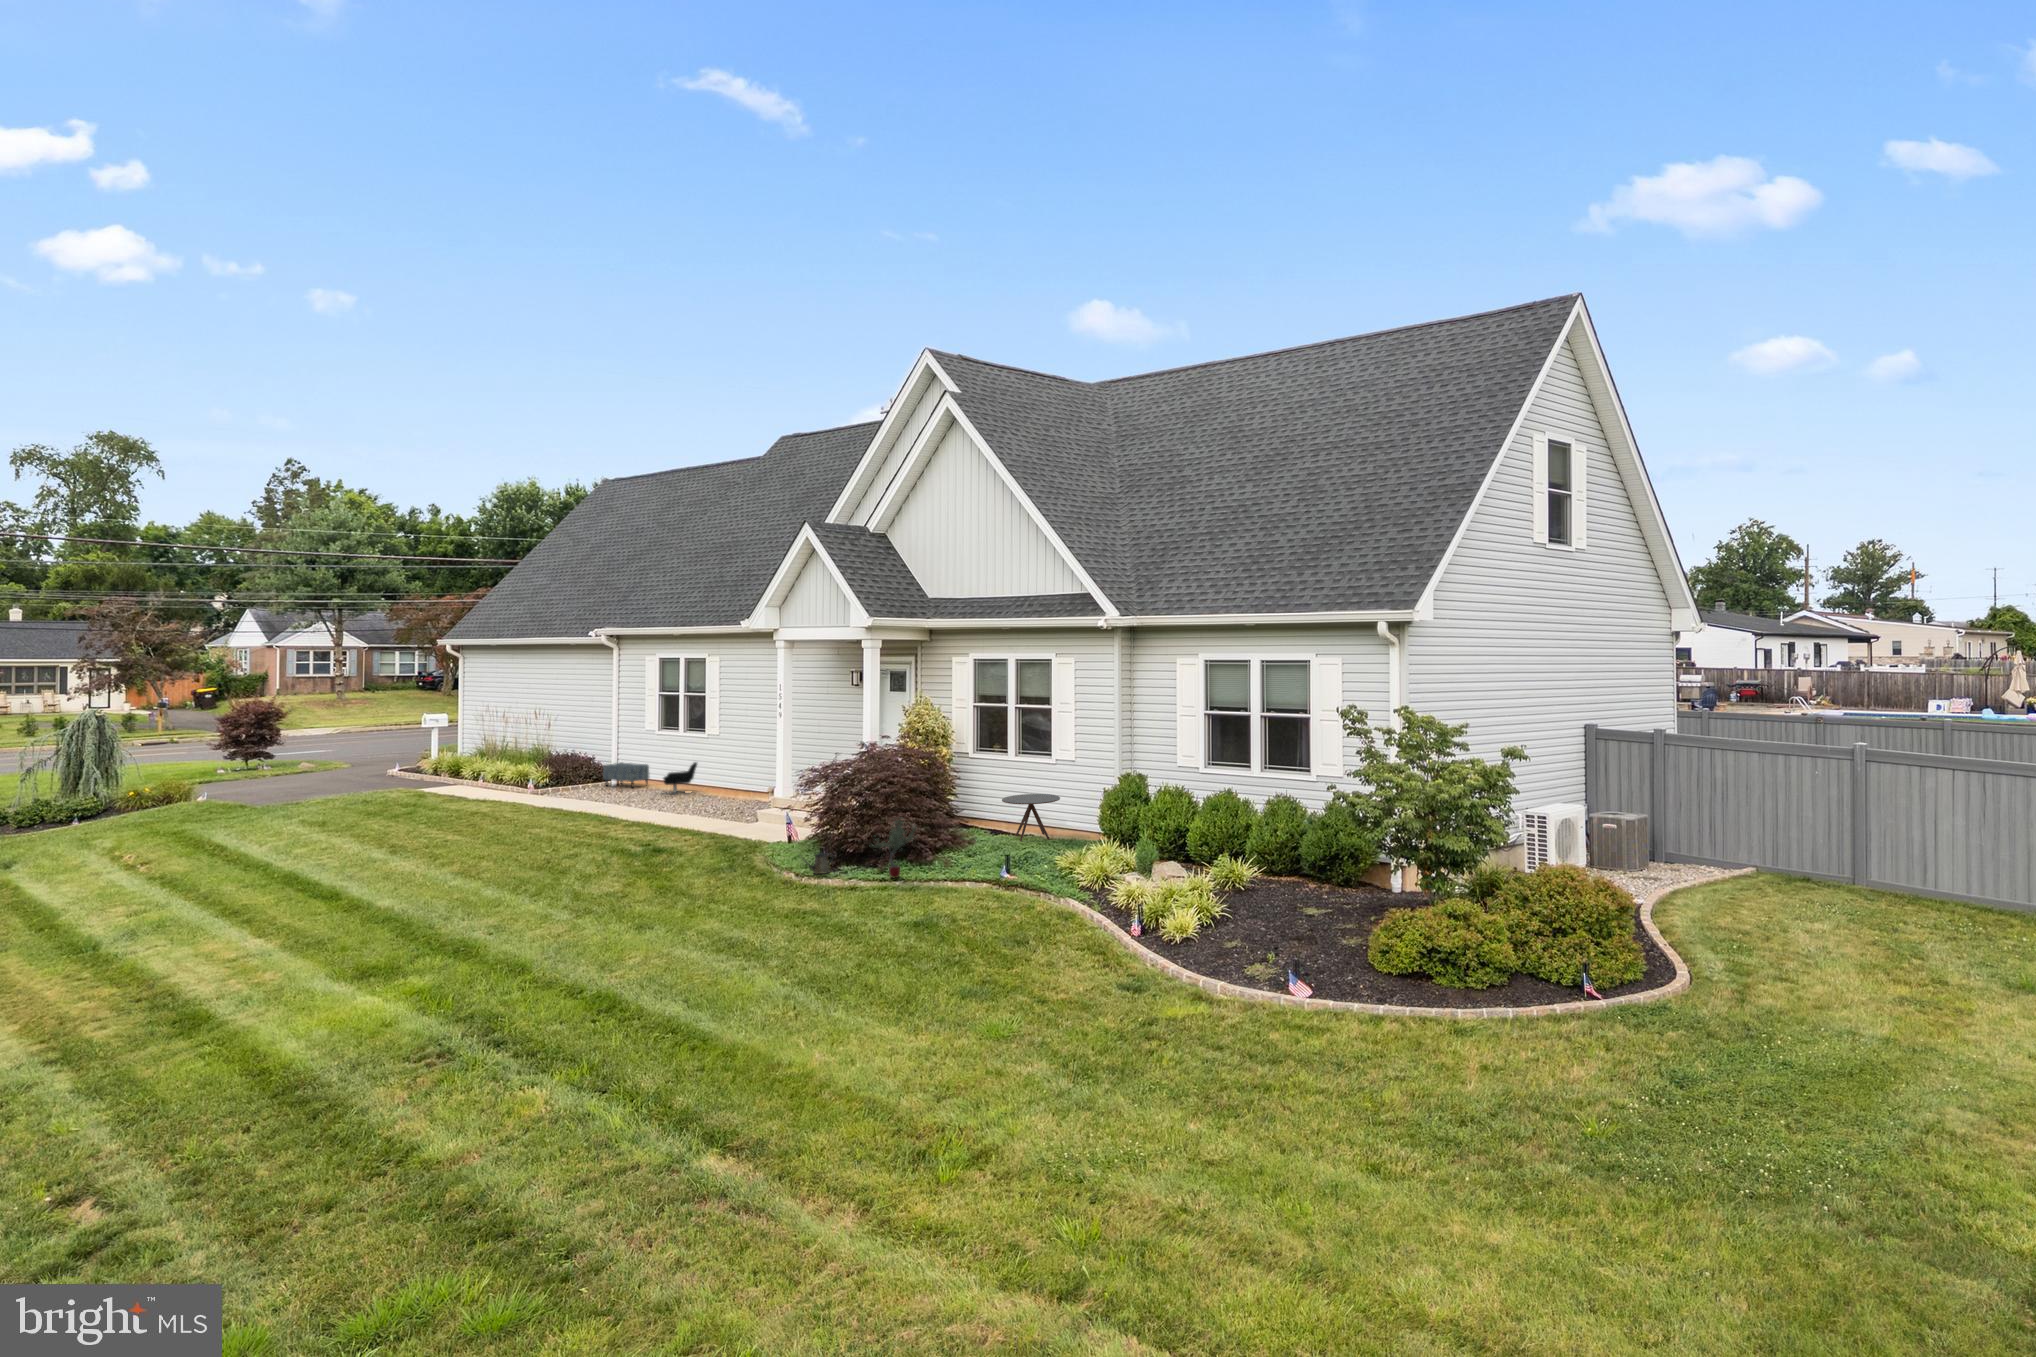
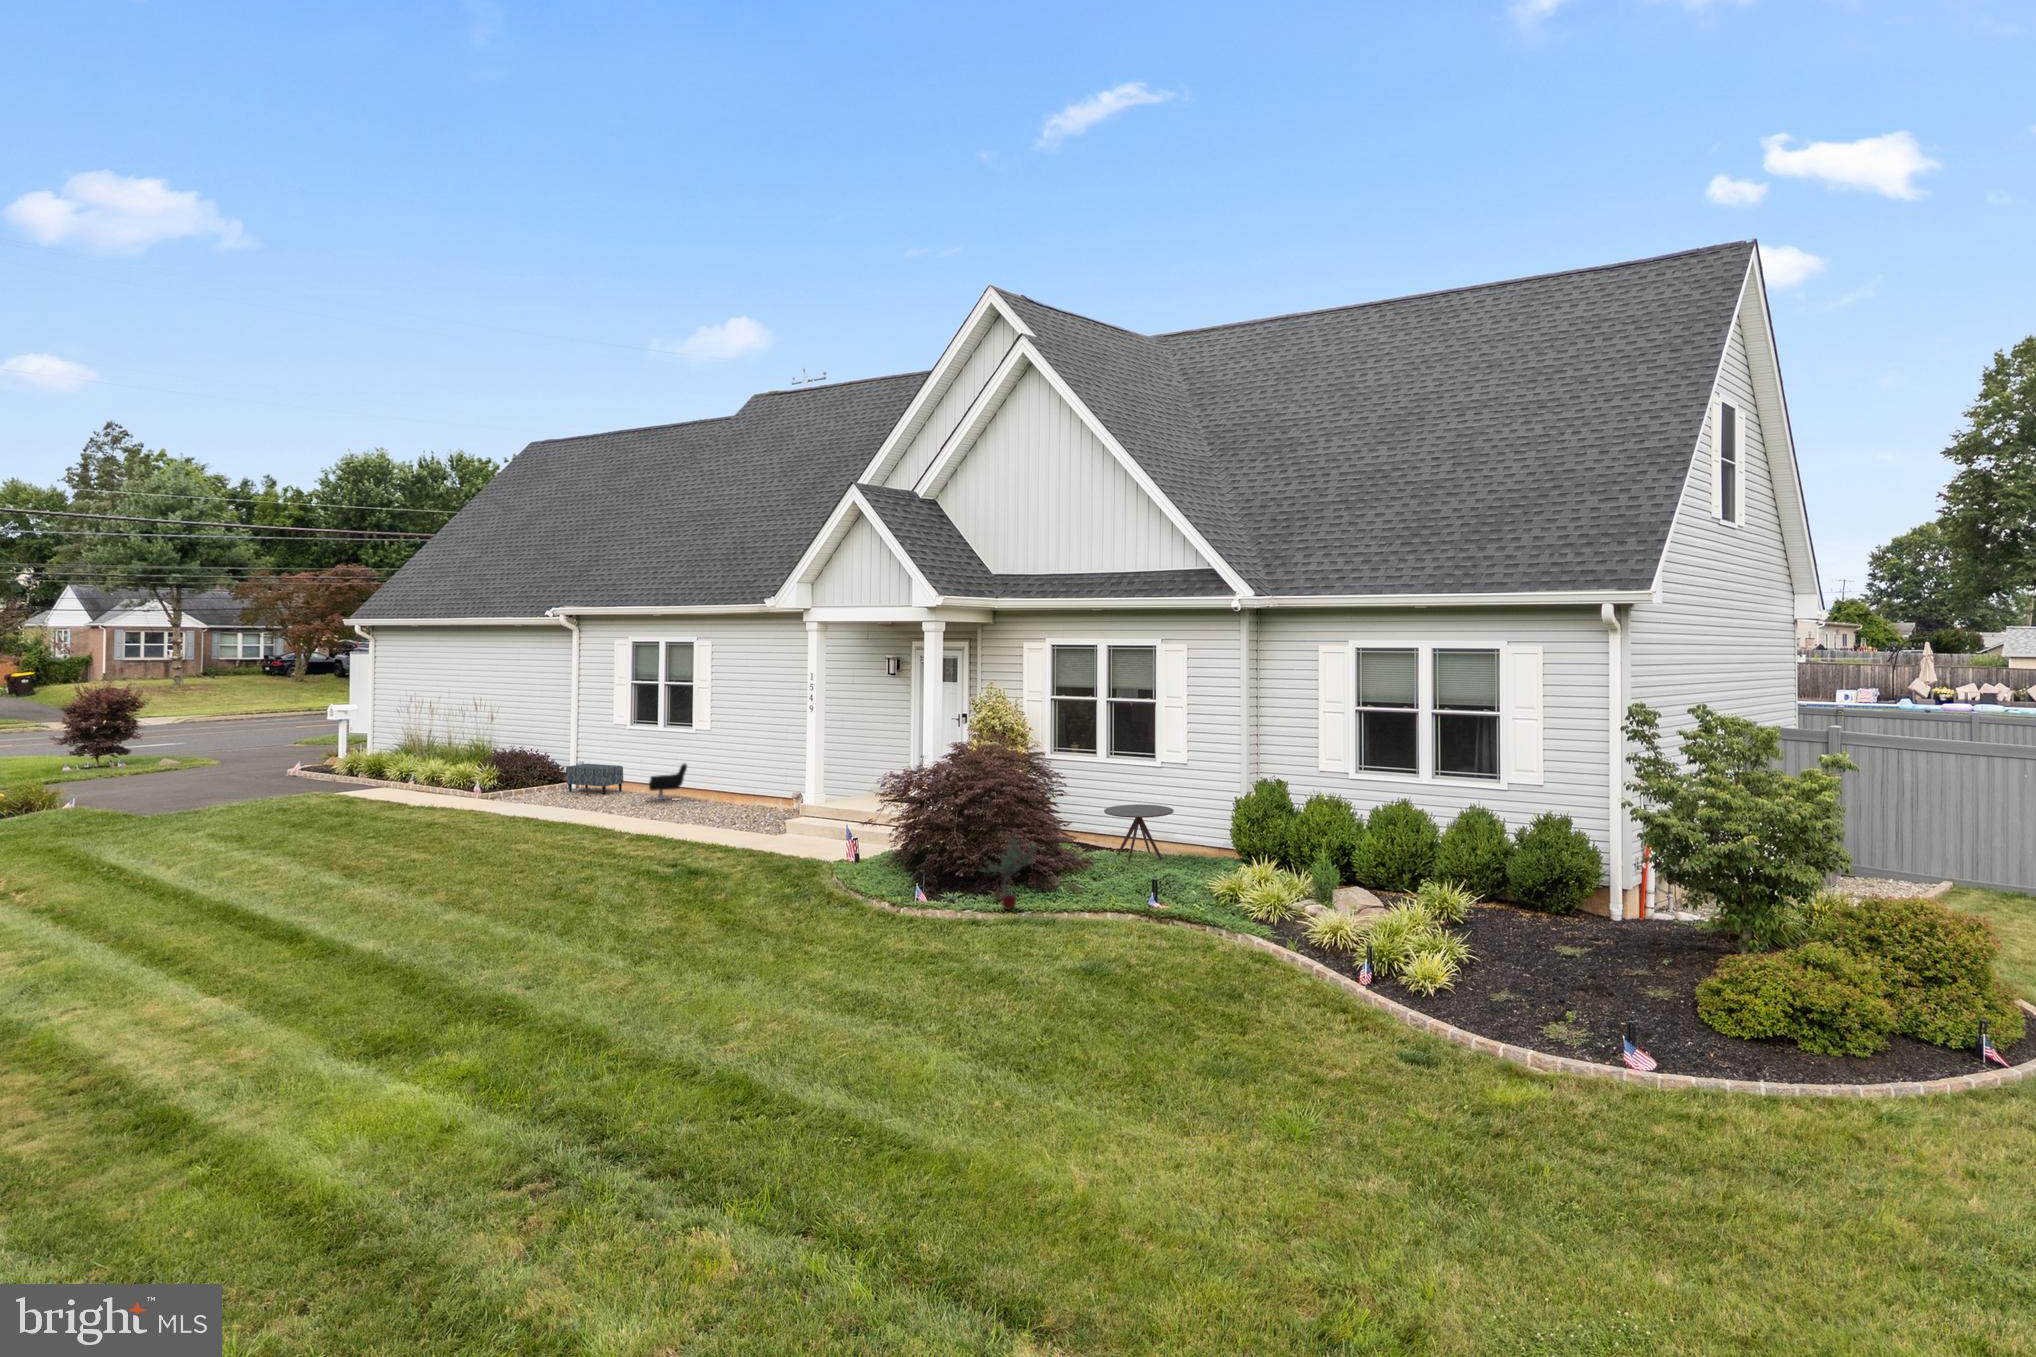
watering can: present [803,853,830,874] -> none [885,878,926,904]

